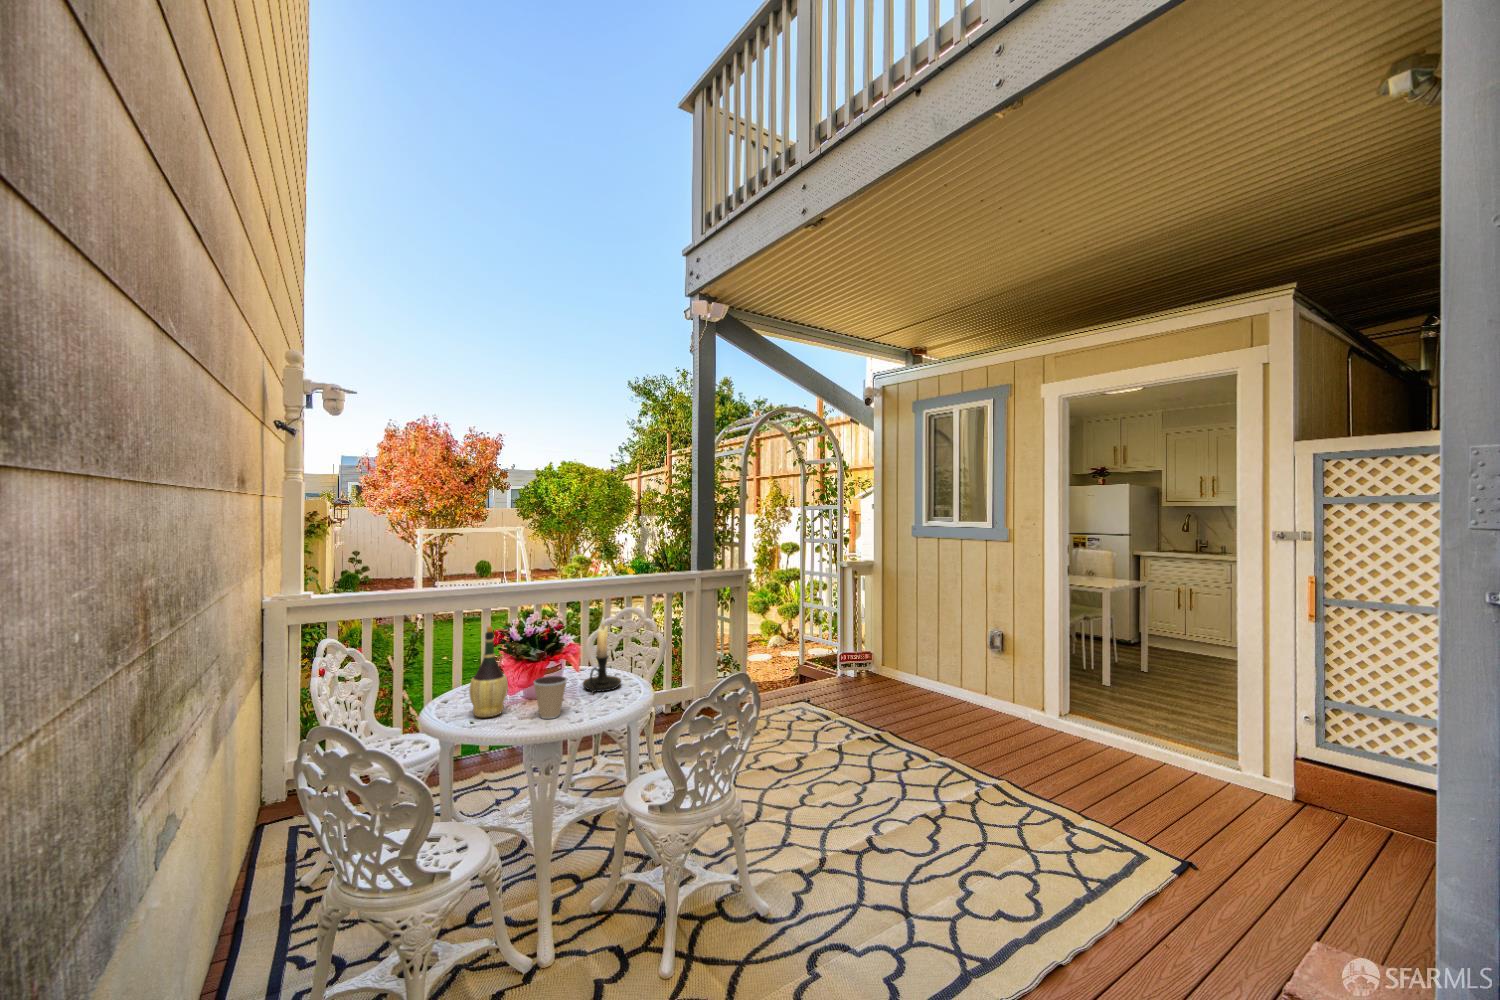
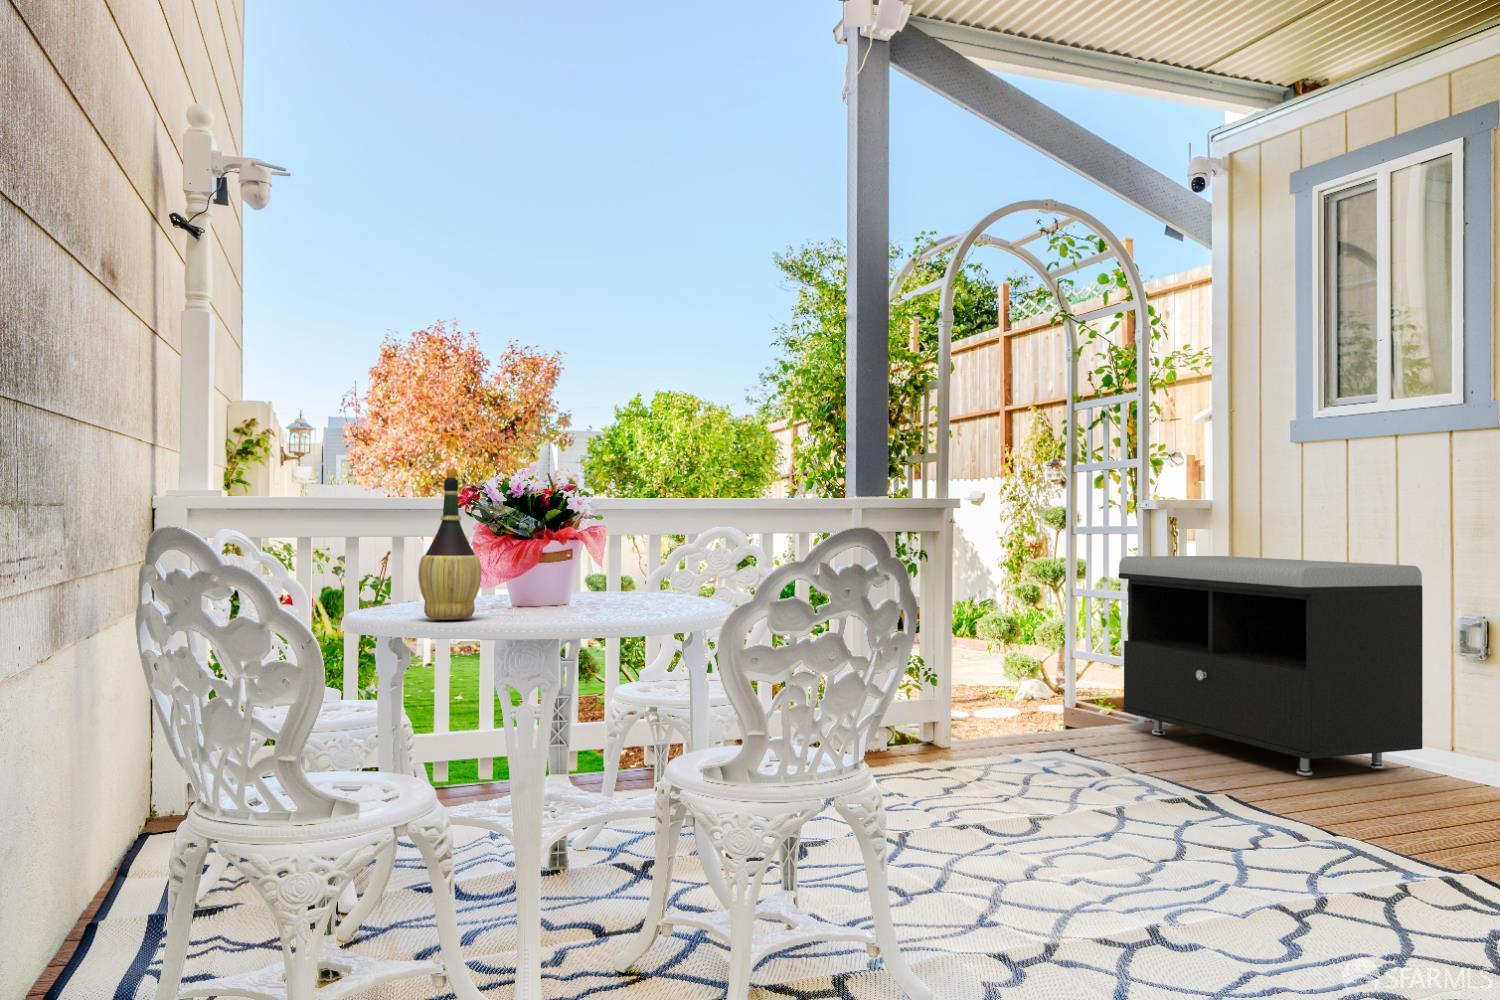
storage bench: none [830,590,974,713] -> present [1119,556,1423,776]
candle holder: present [583,618,621,693] -> none [615,483,683,611]
coffee cup: present [534,676,567,719] -> none [518,559,576,624]

